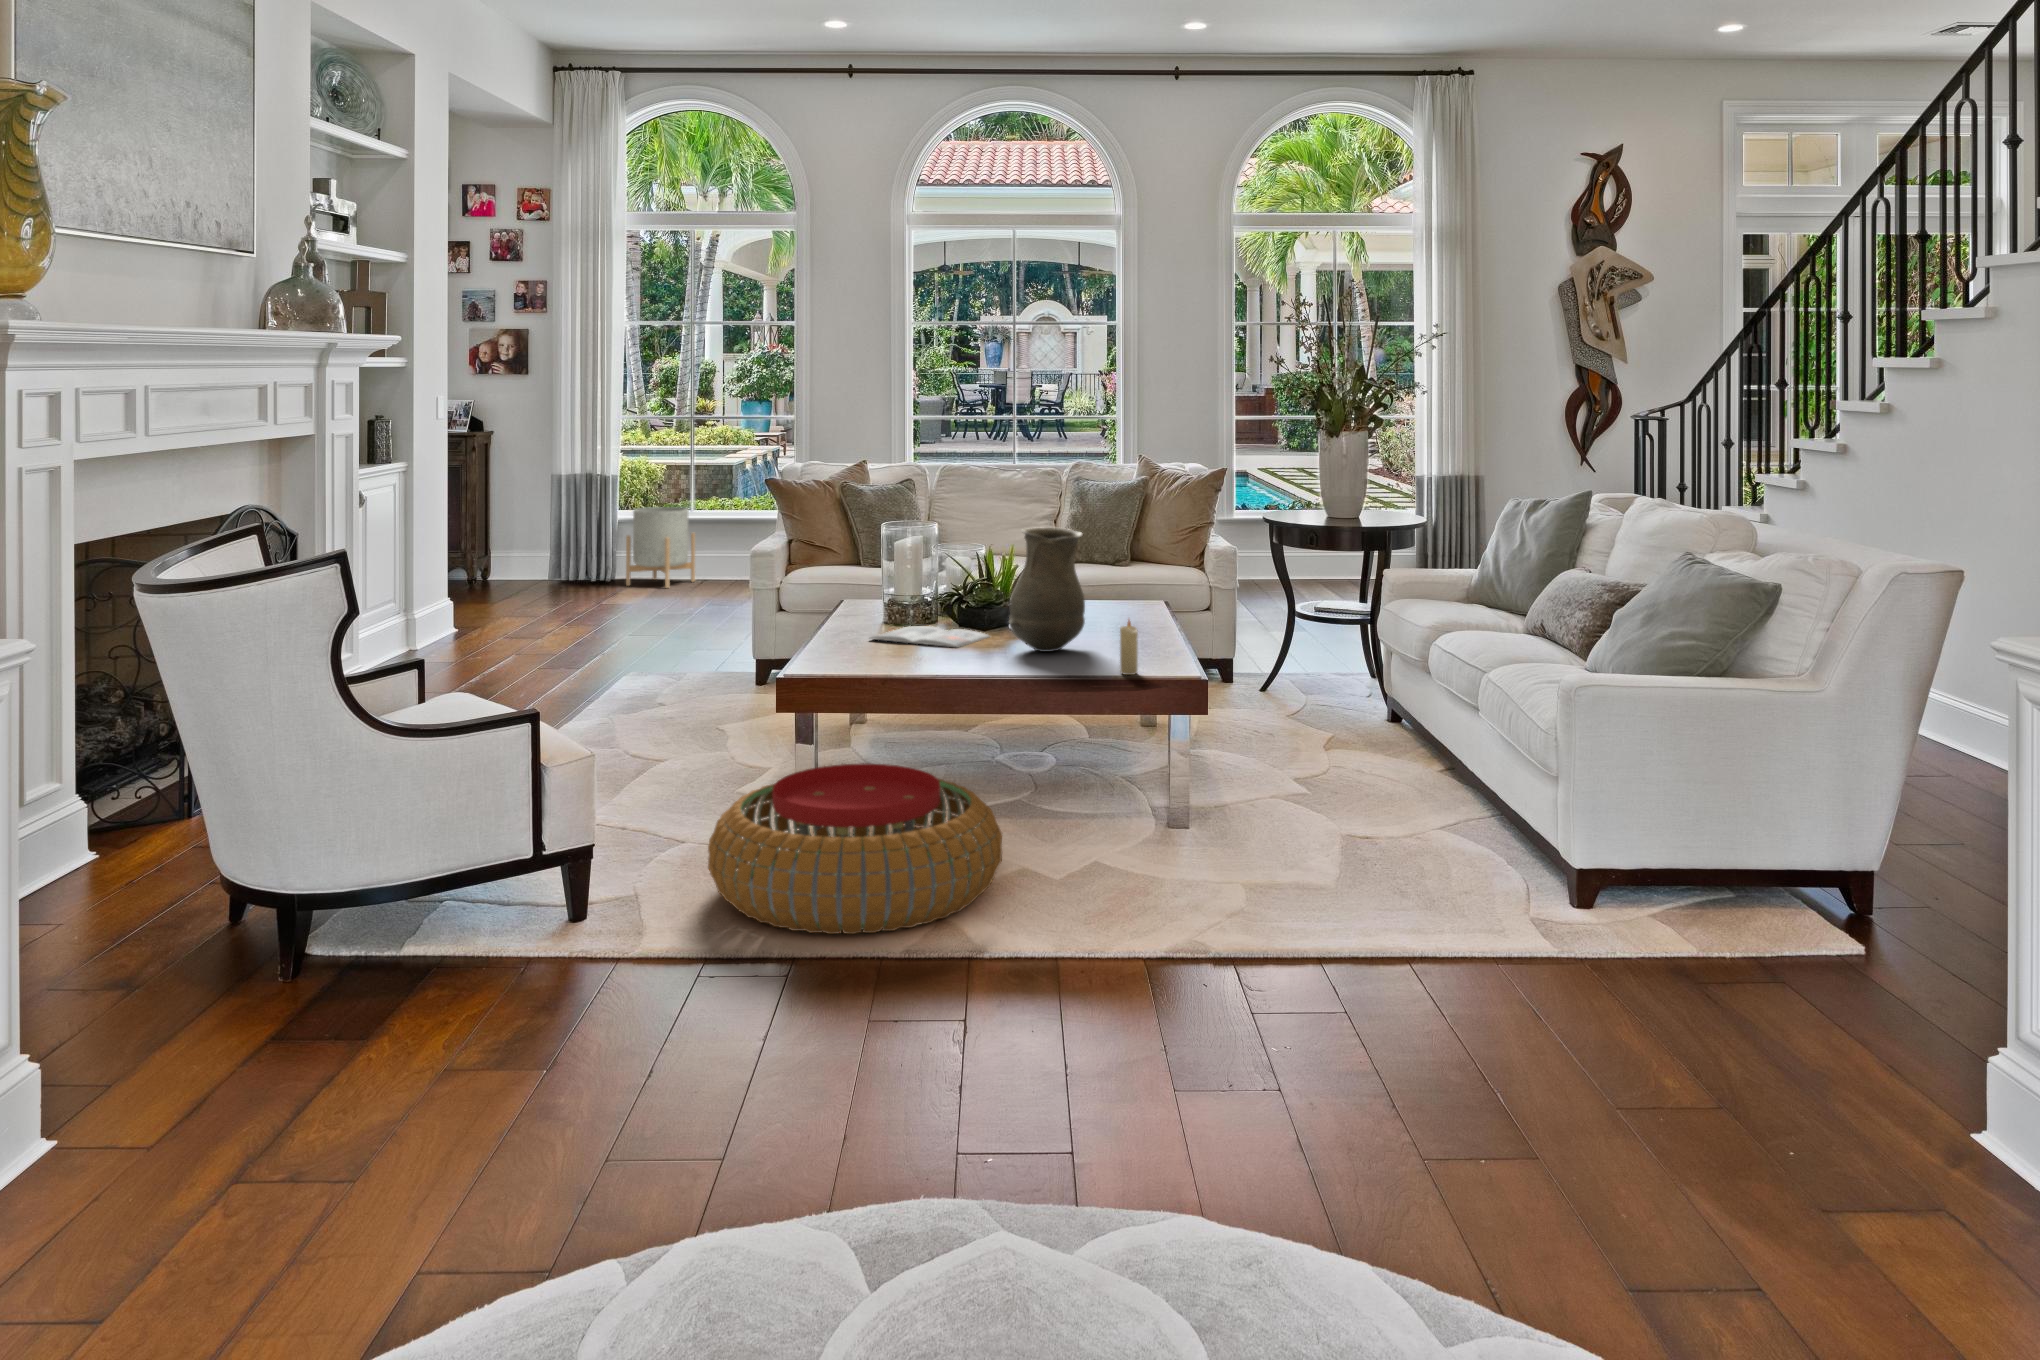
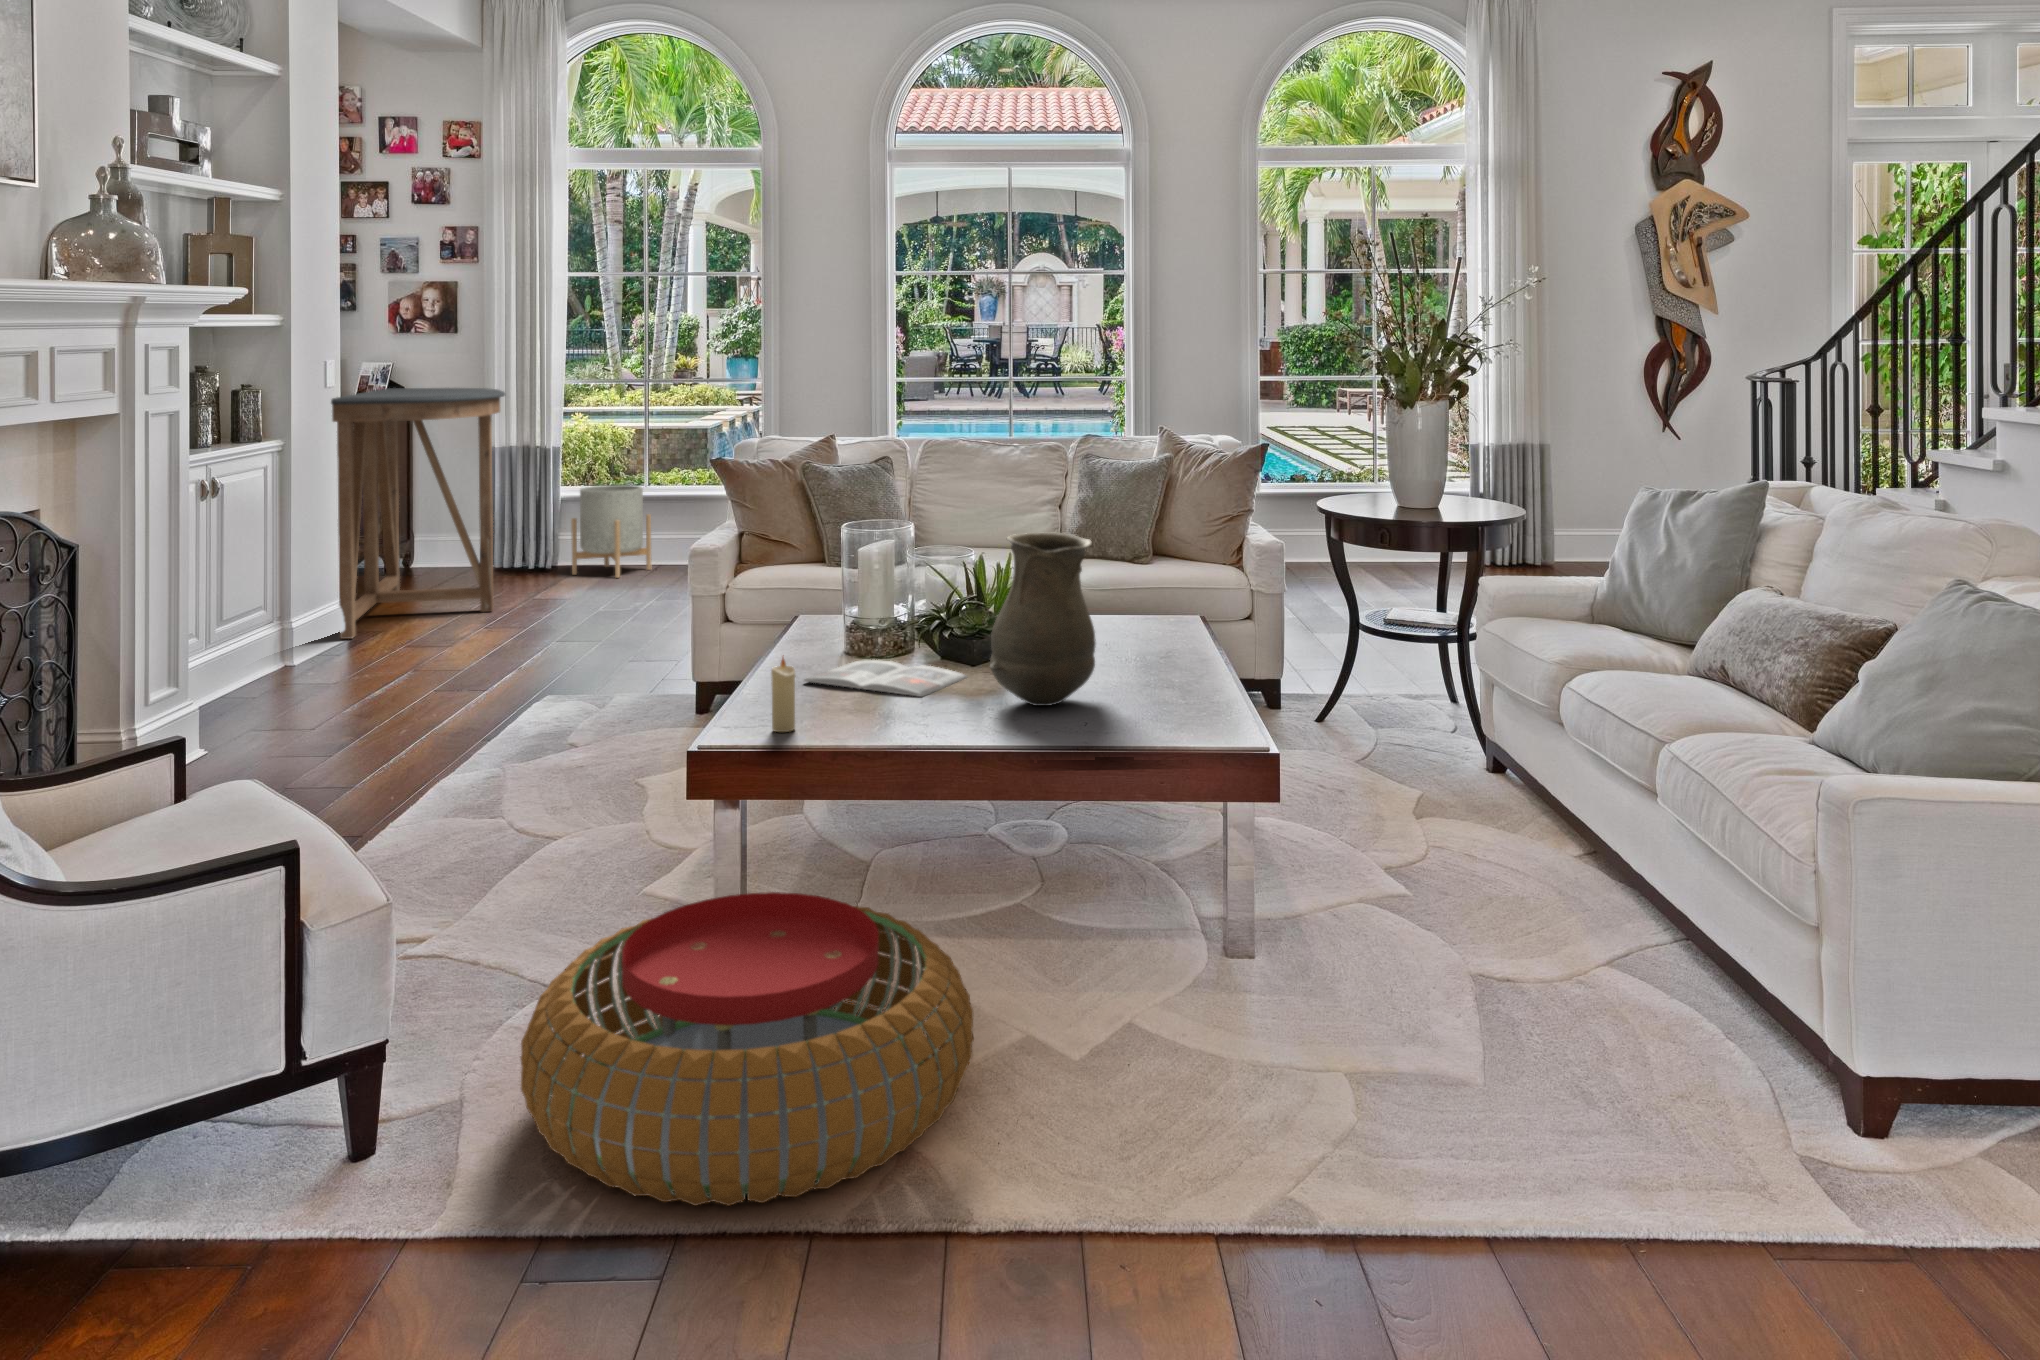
console table: none [442,420,579,633] -> present [331,388,505,639]
candle: present [1120,620,1138,675] -> present [771,658,795,732]

